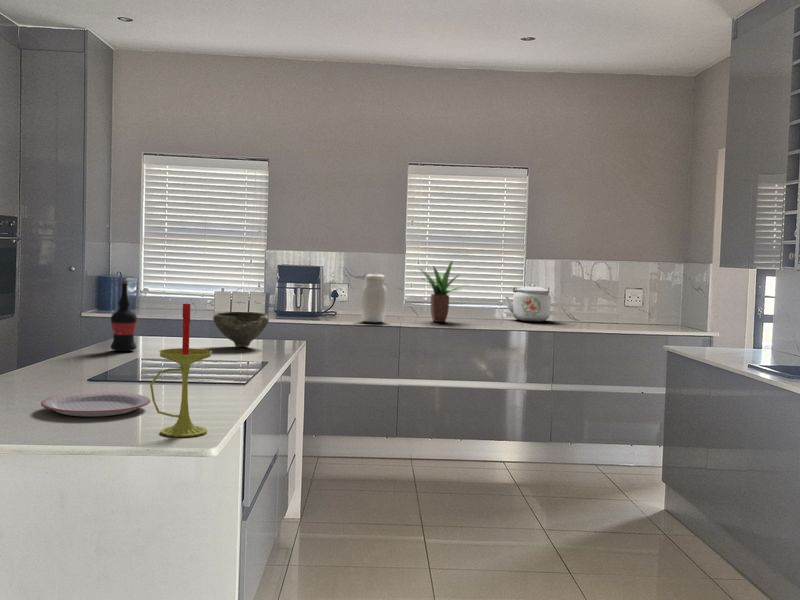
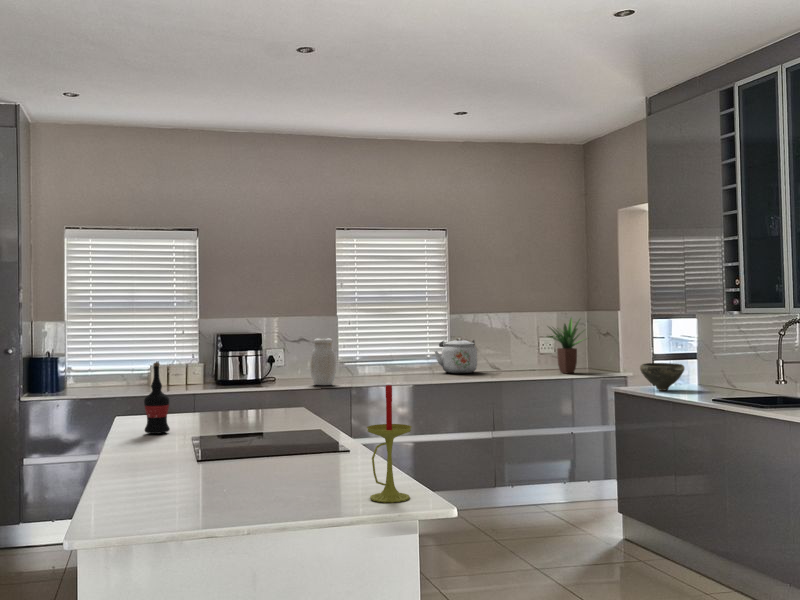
potted plant: present [421,261,464,322] -> present [549,318,582,374]
bowl: present [213,312,269,347] -> present [640,363,684,391]
plate: present [41,392,150,417] -> none [223,471,318,495]

